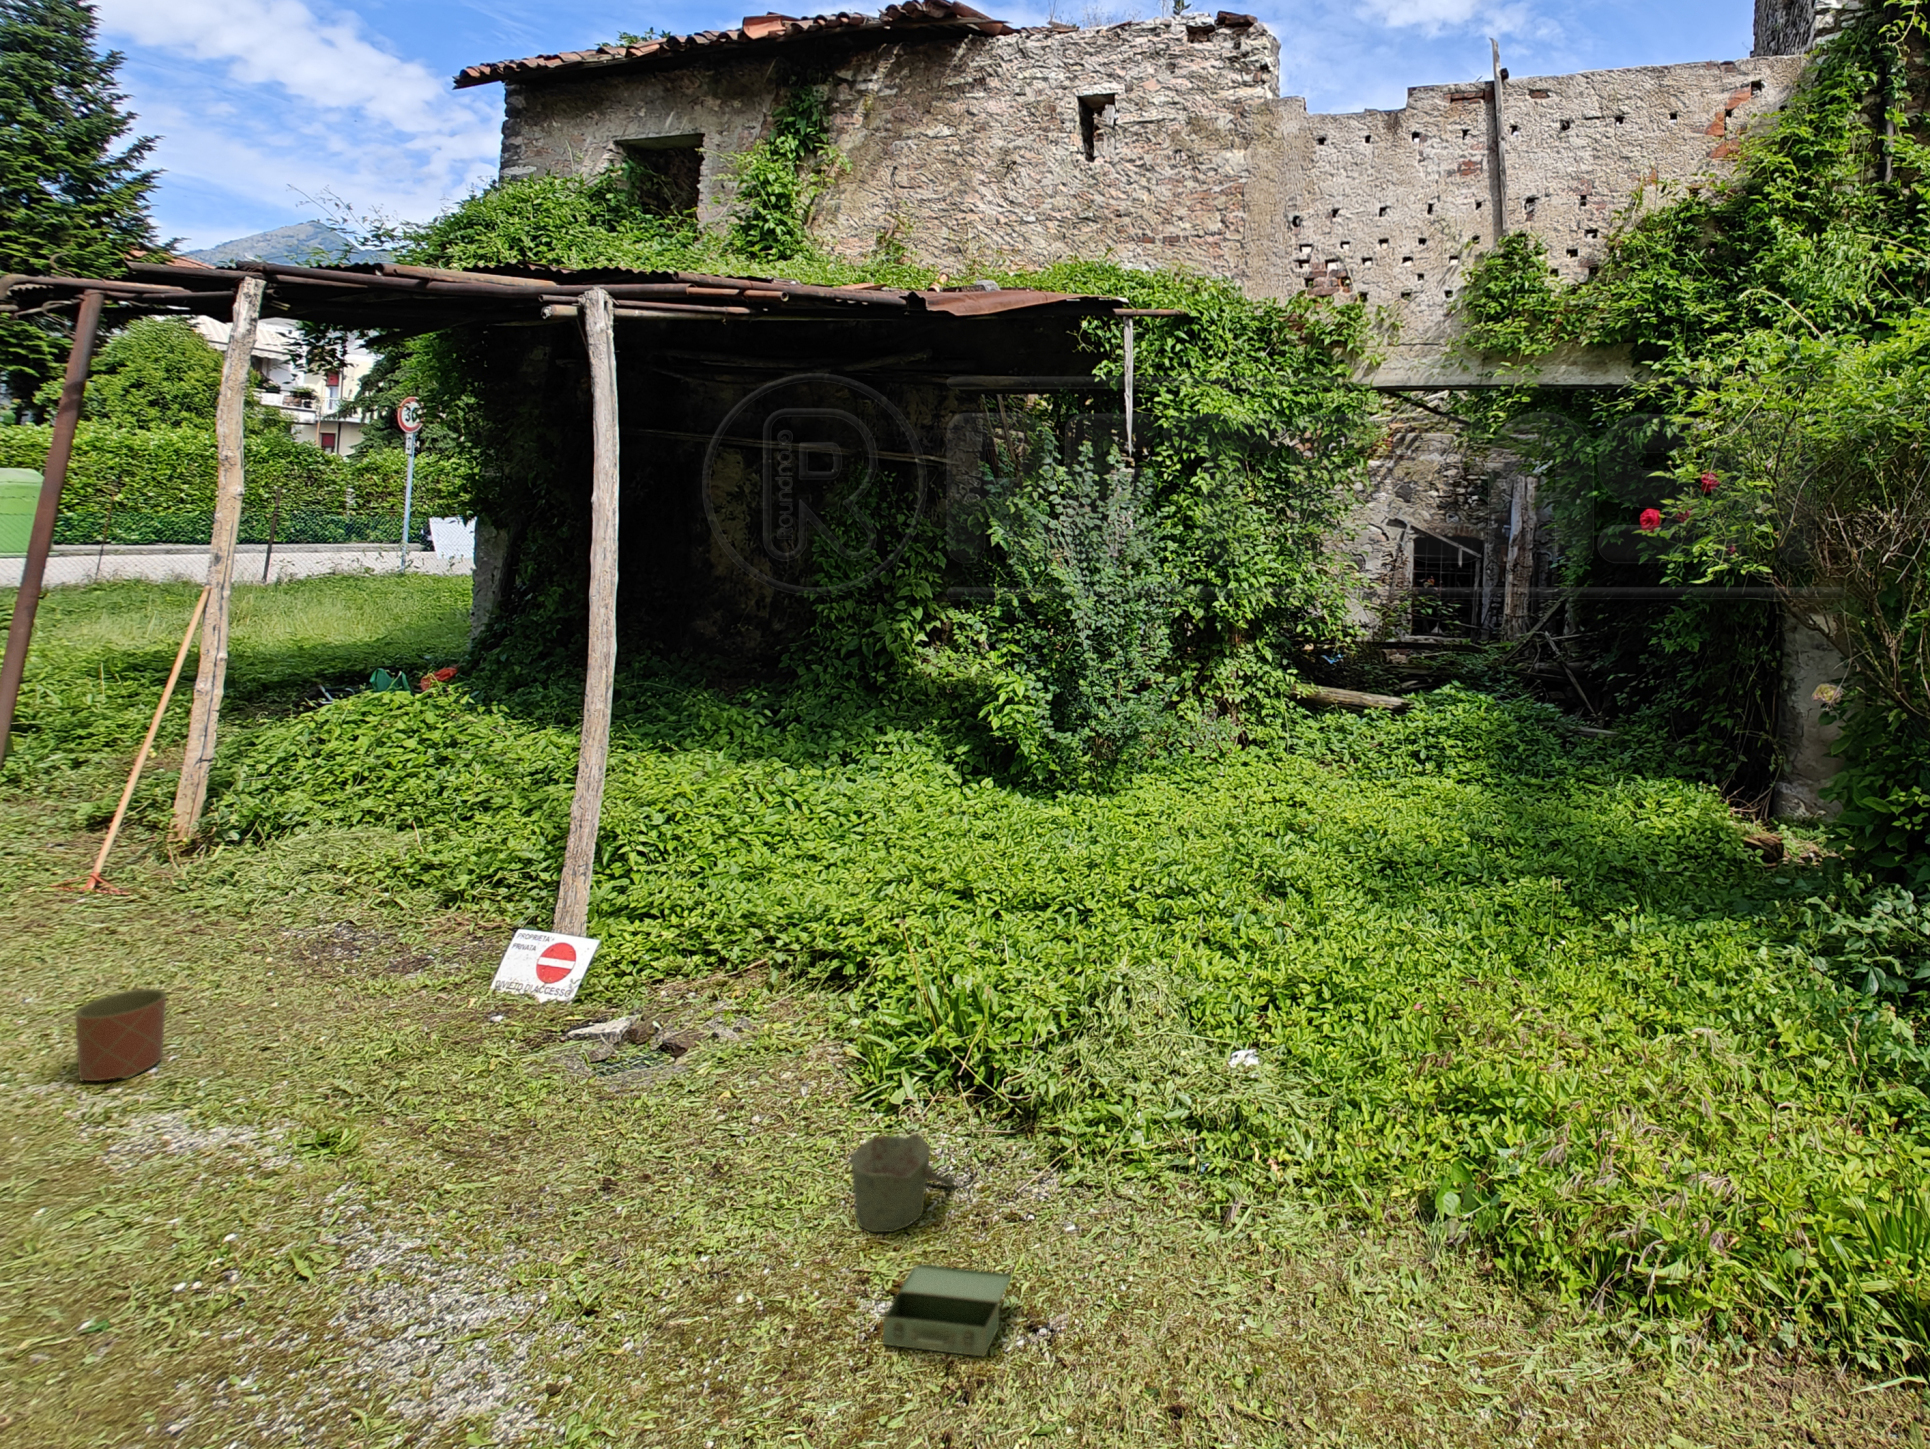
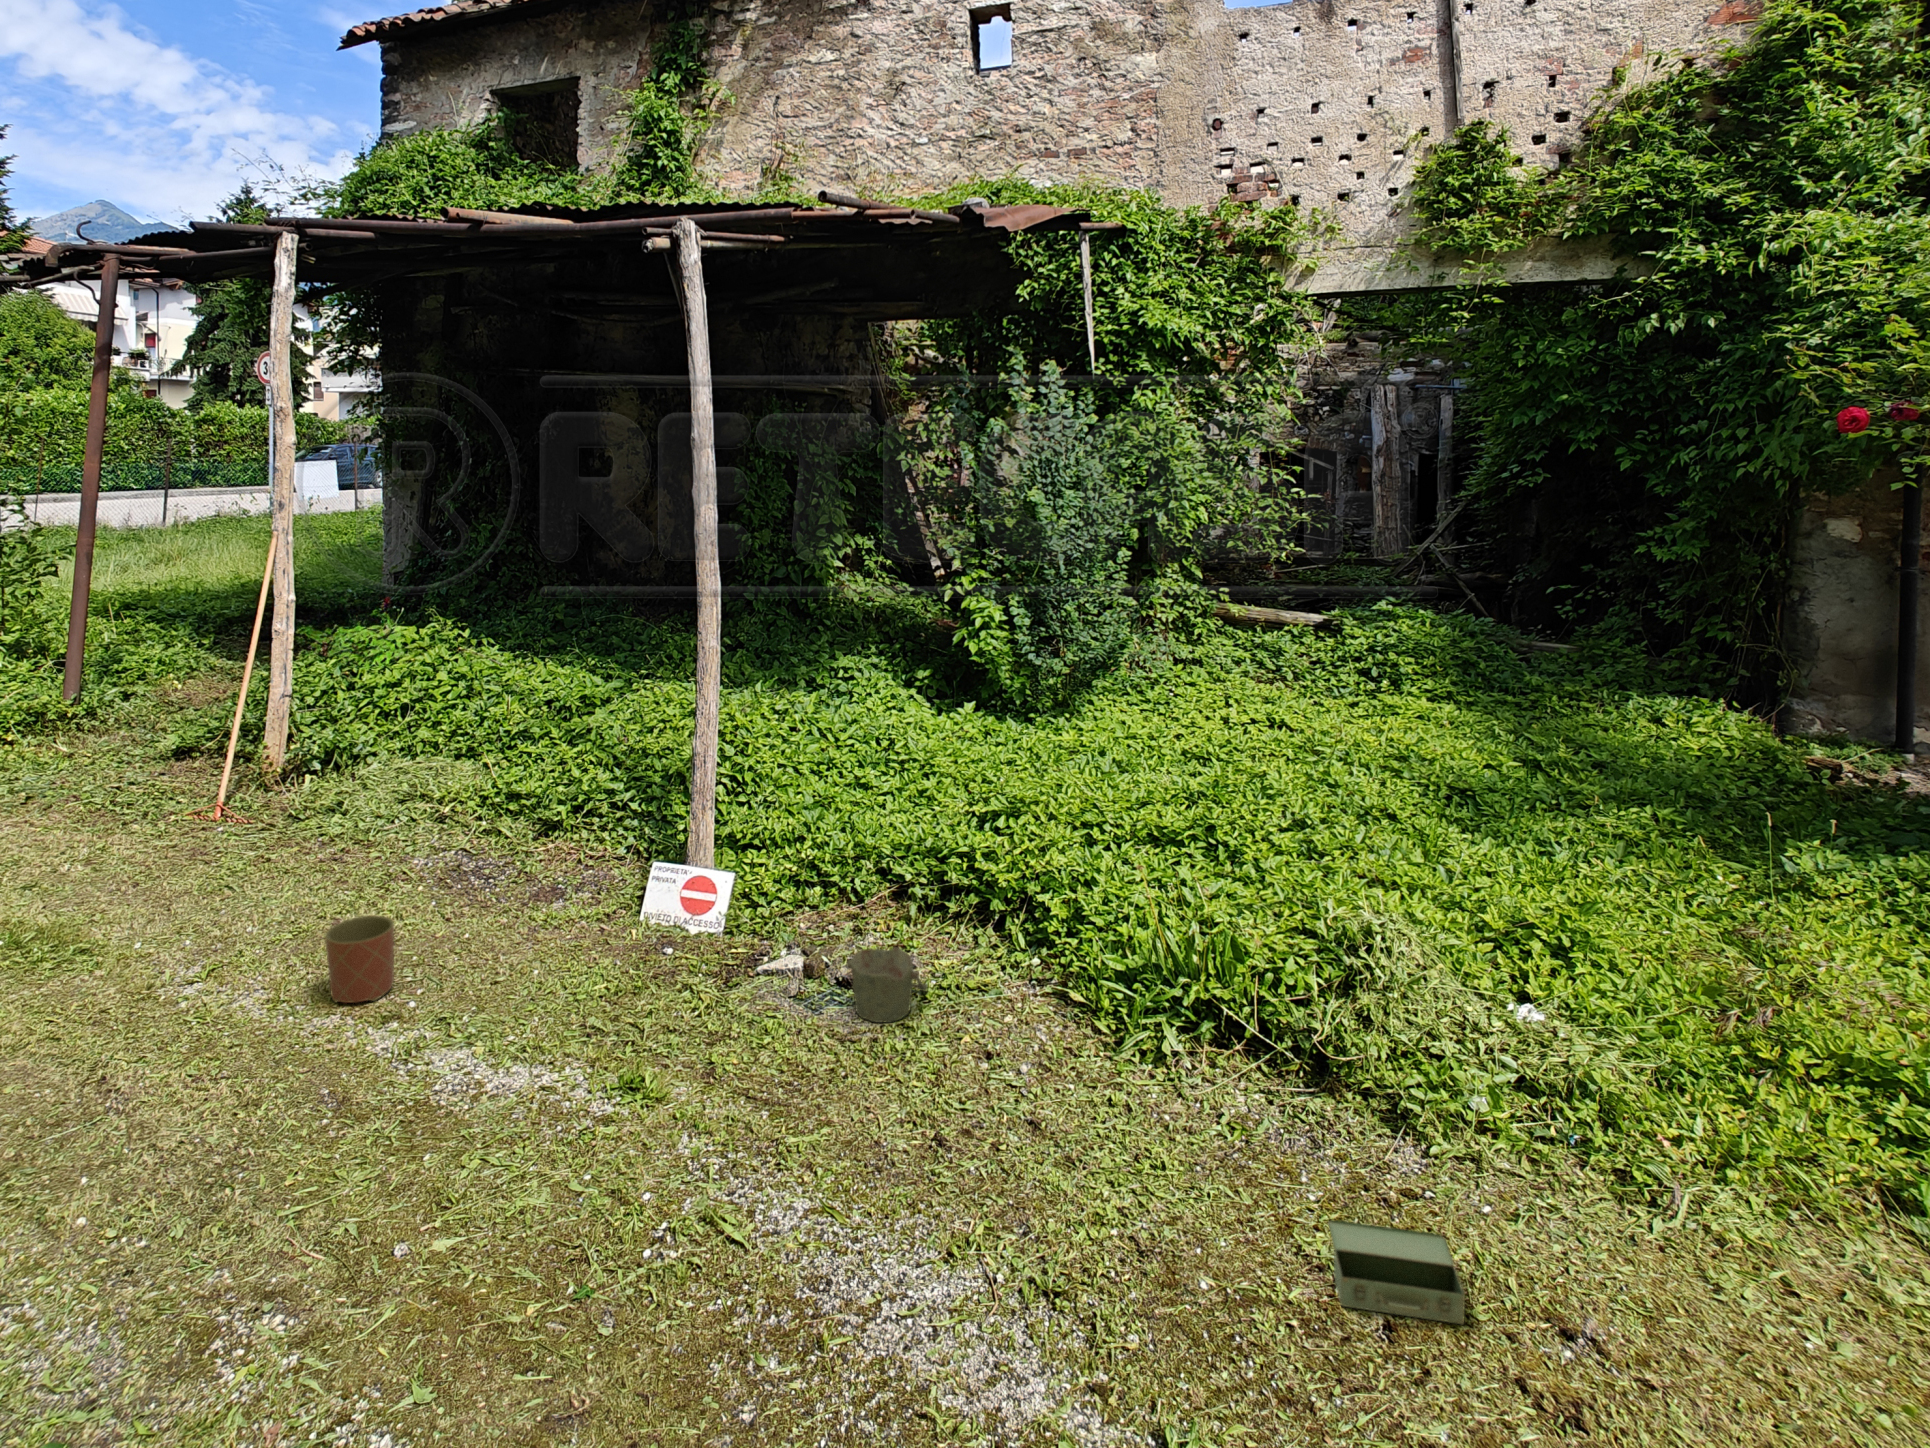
bucket: present [850,1133,954,1232] -> present [846,947,928,1022]

